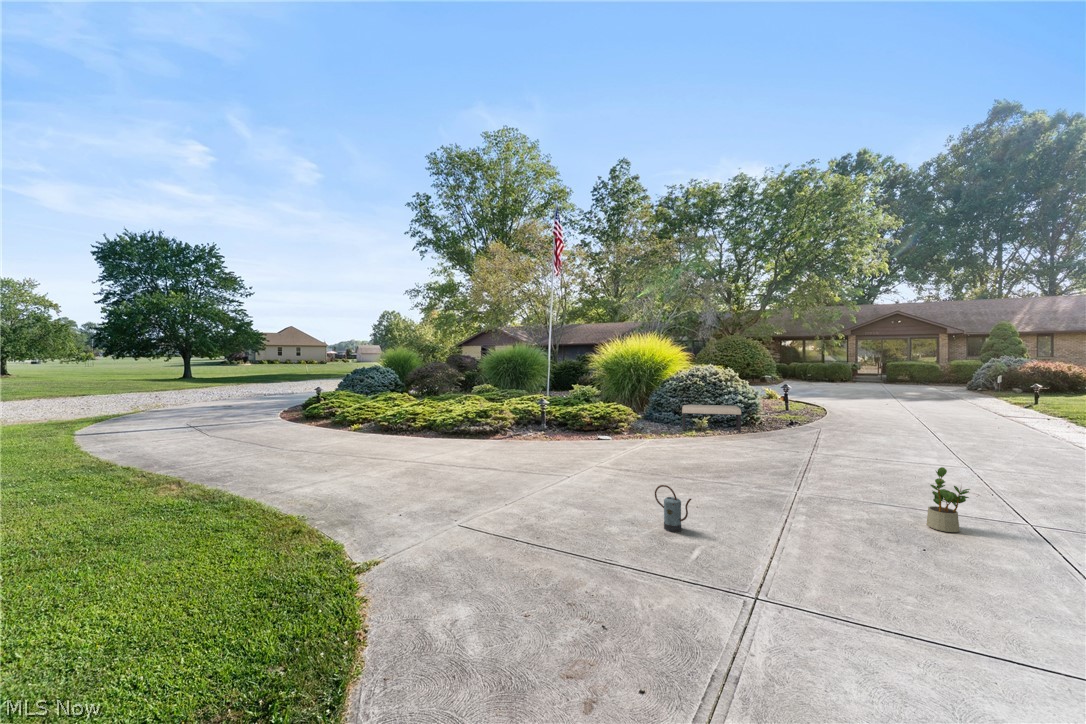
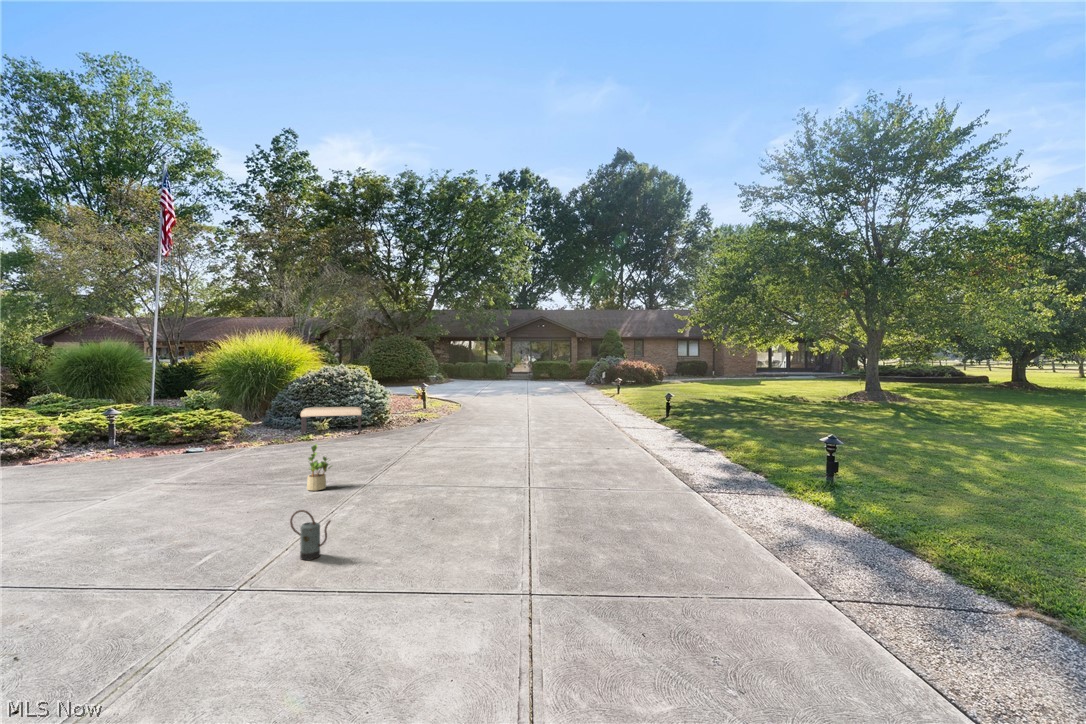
potted plant: present [927,467,970,532] -> present [307,444,332,491]
watering can: present [655,485,691,532] -> present [290,510,331,560]

